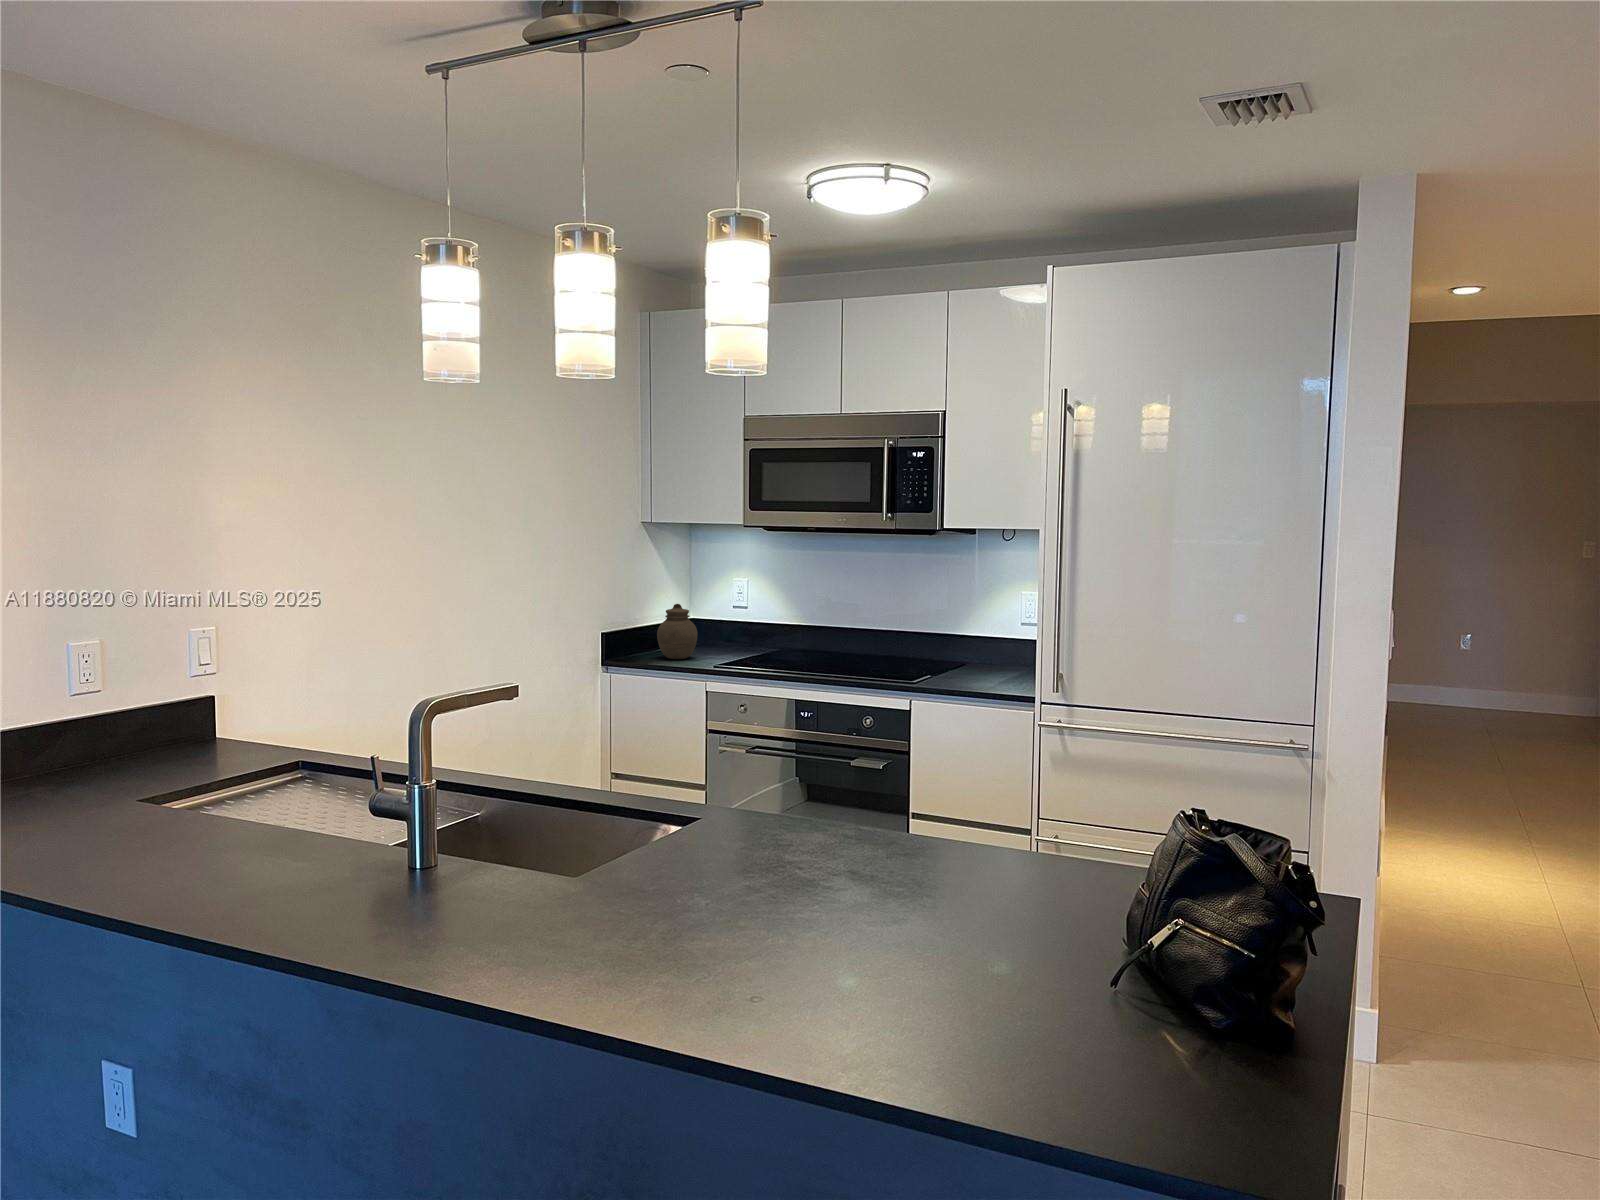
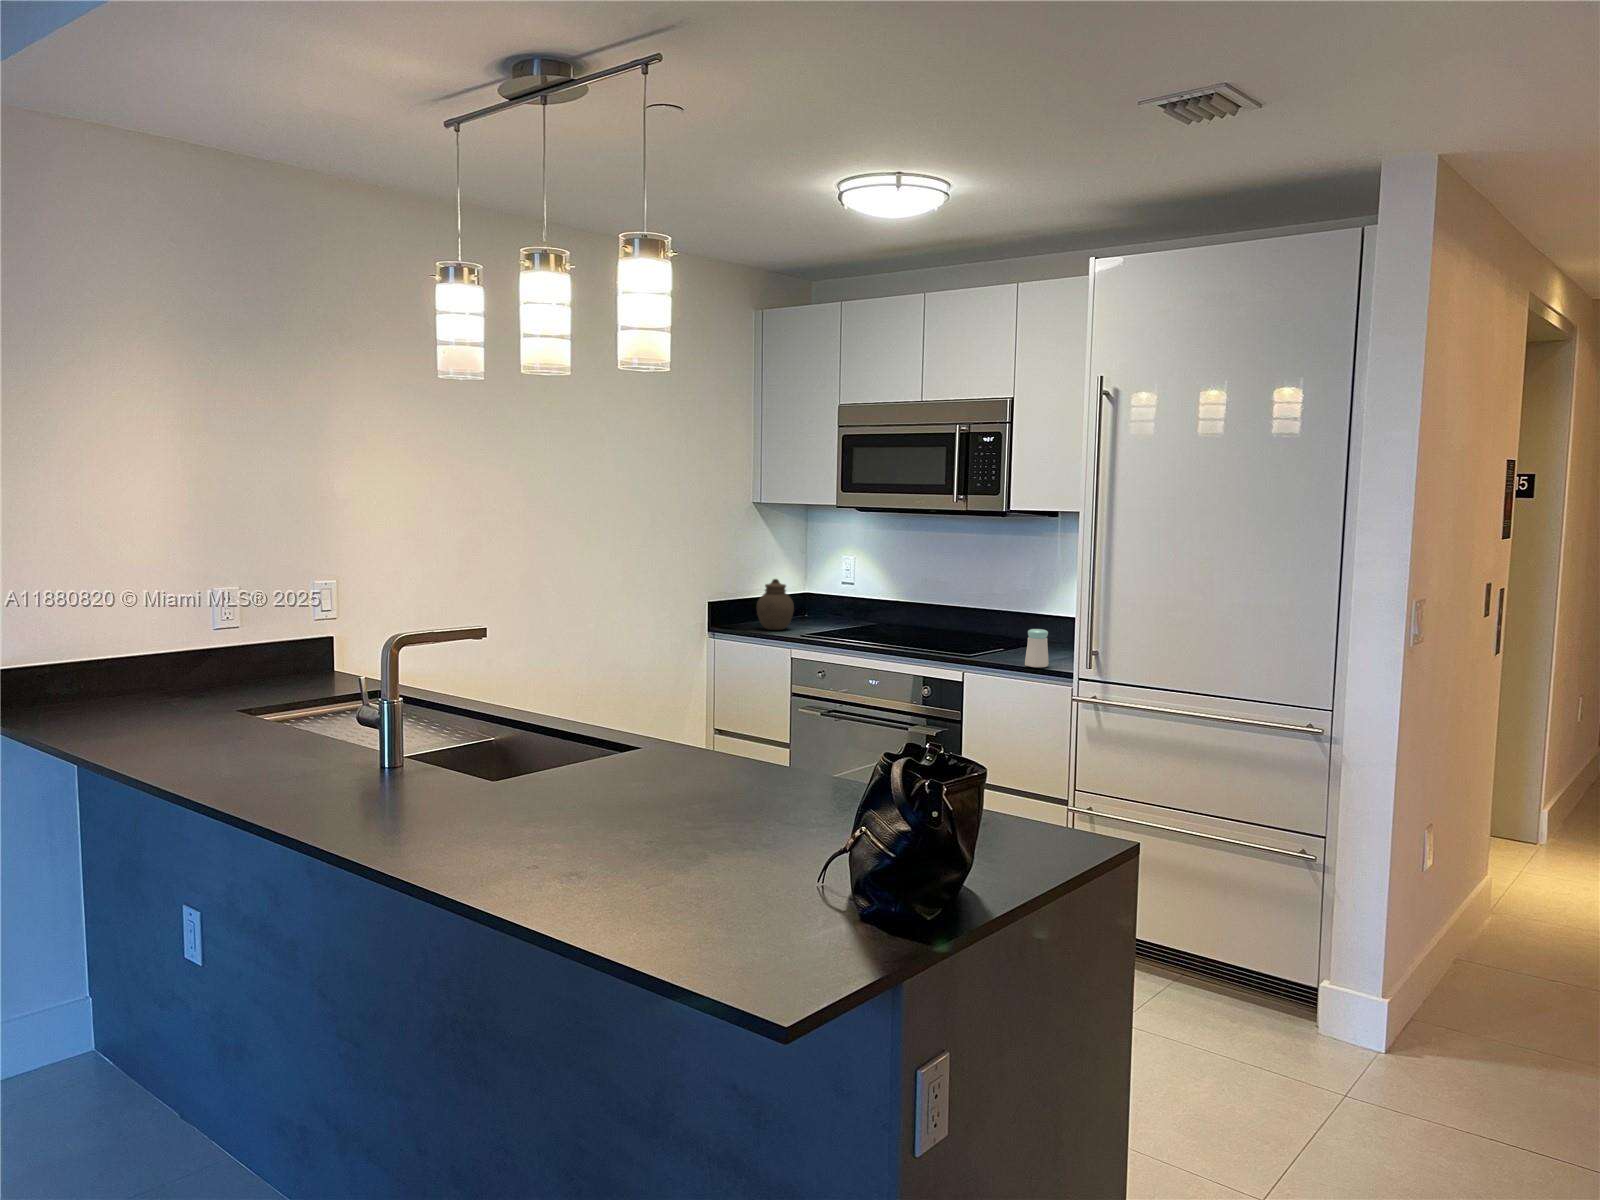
salt shaker: none [978,651,1002,692] -> present [1025,629,1049,668]

